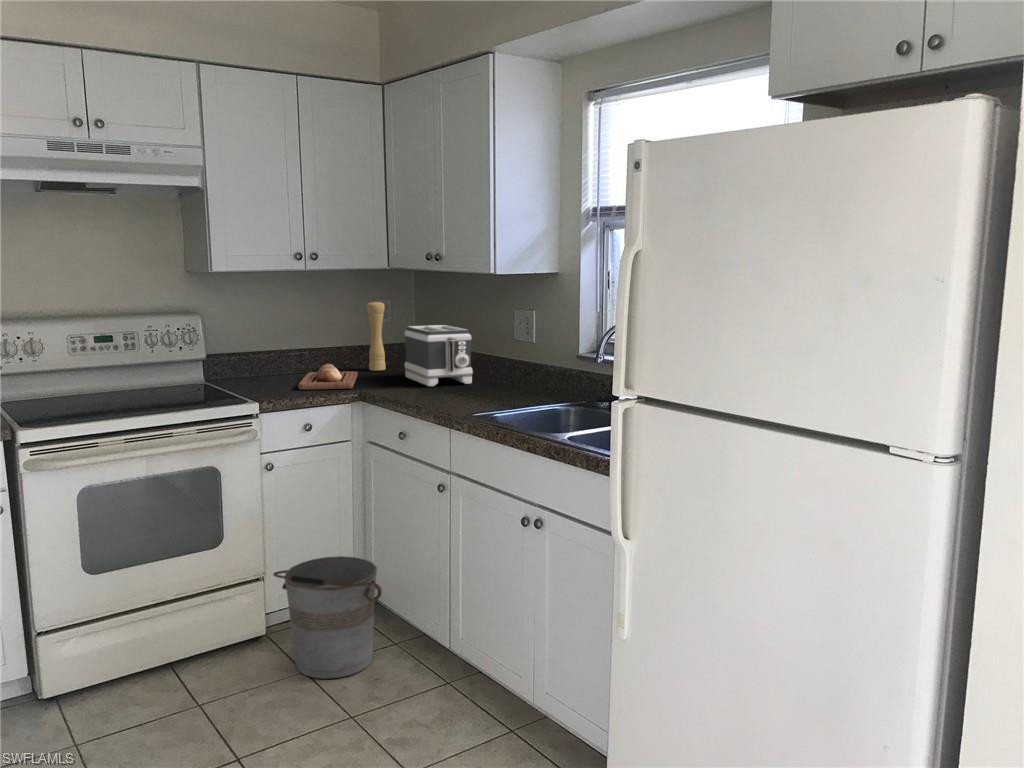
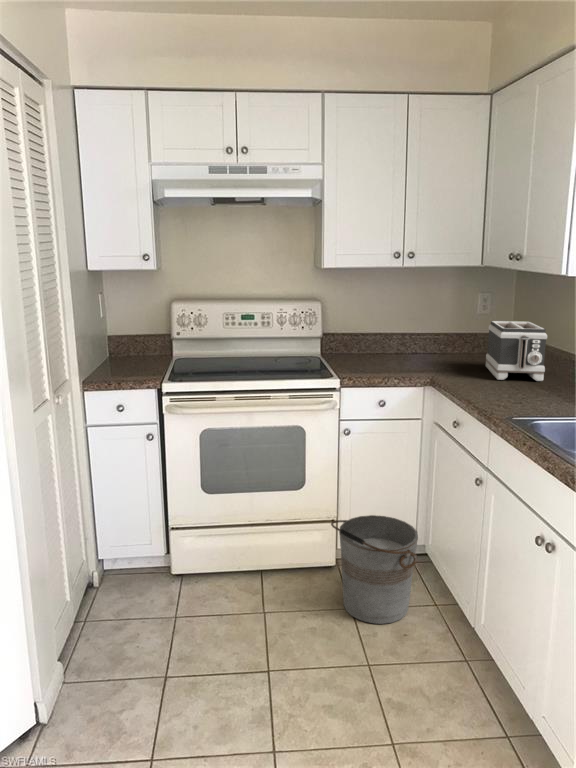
pepper mill: present [367,301,386,371] -> none [461,296,480,357]
bread loaf: present [298,364,358,390] -> none [383,349,444,374]

